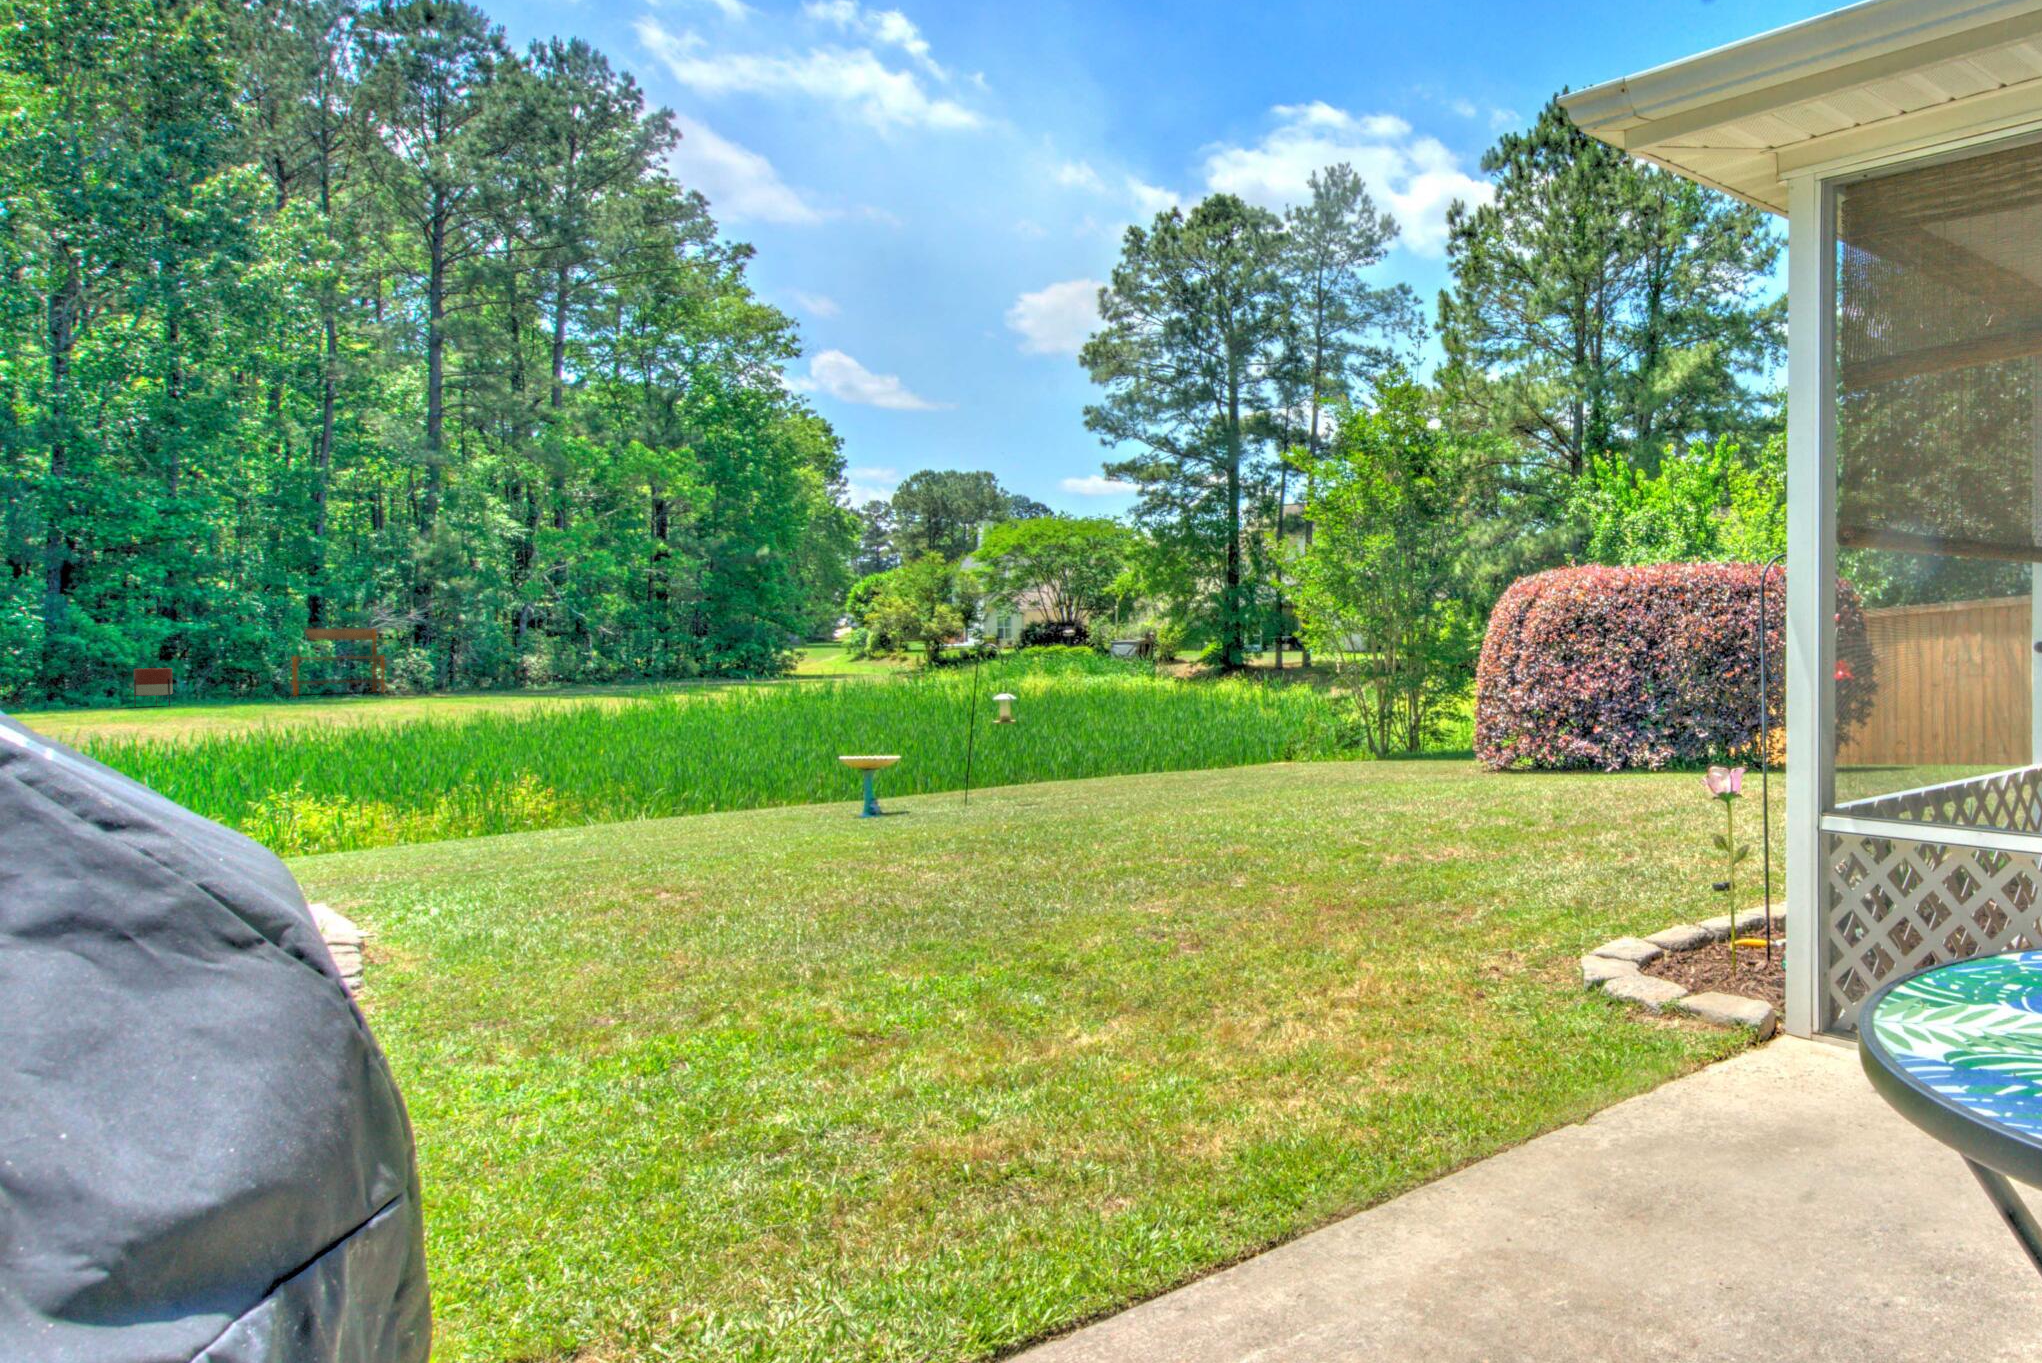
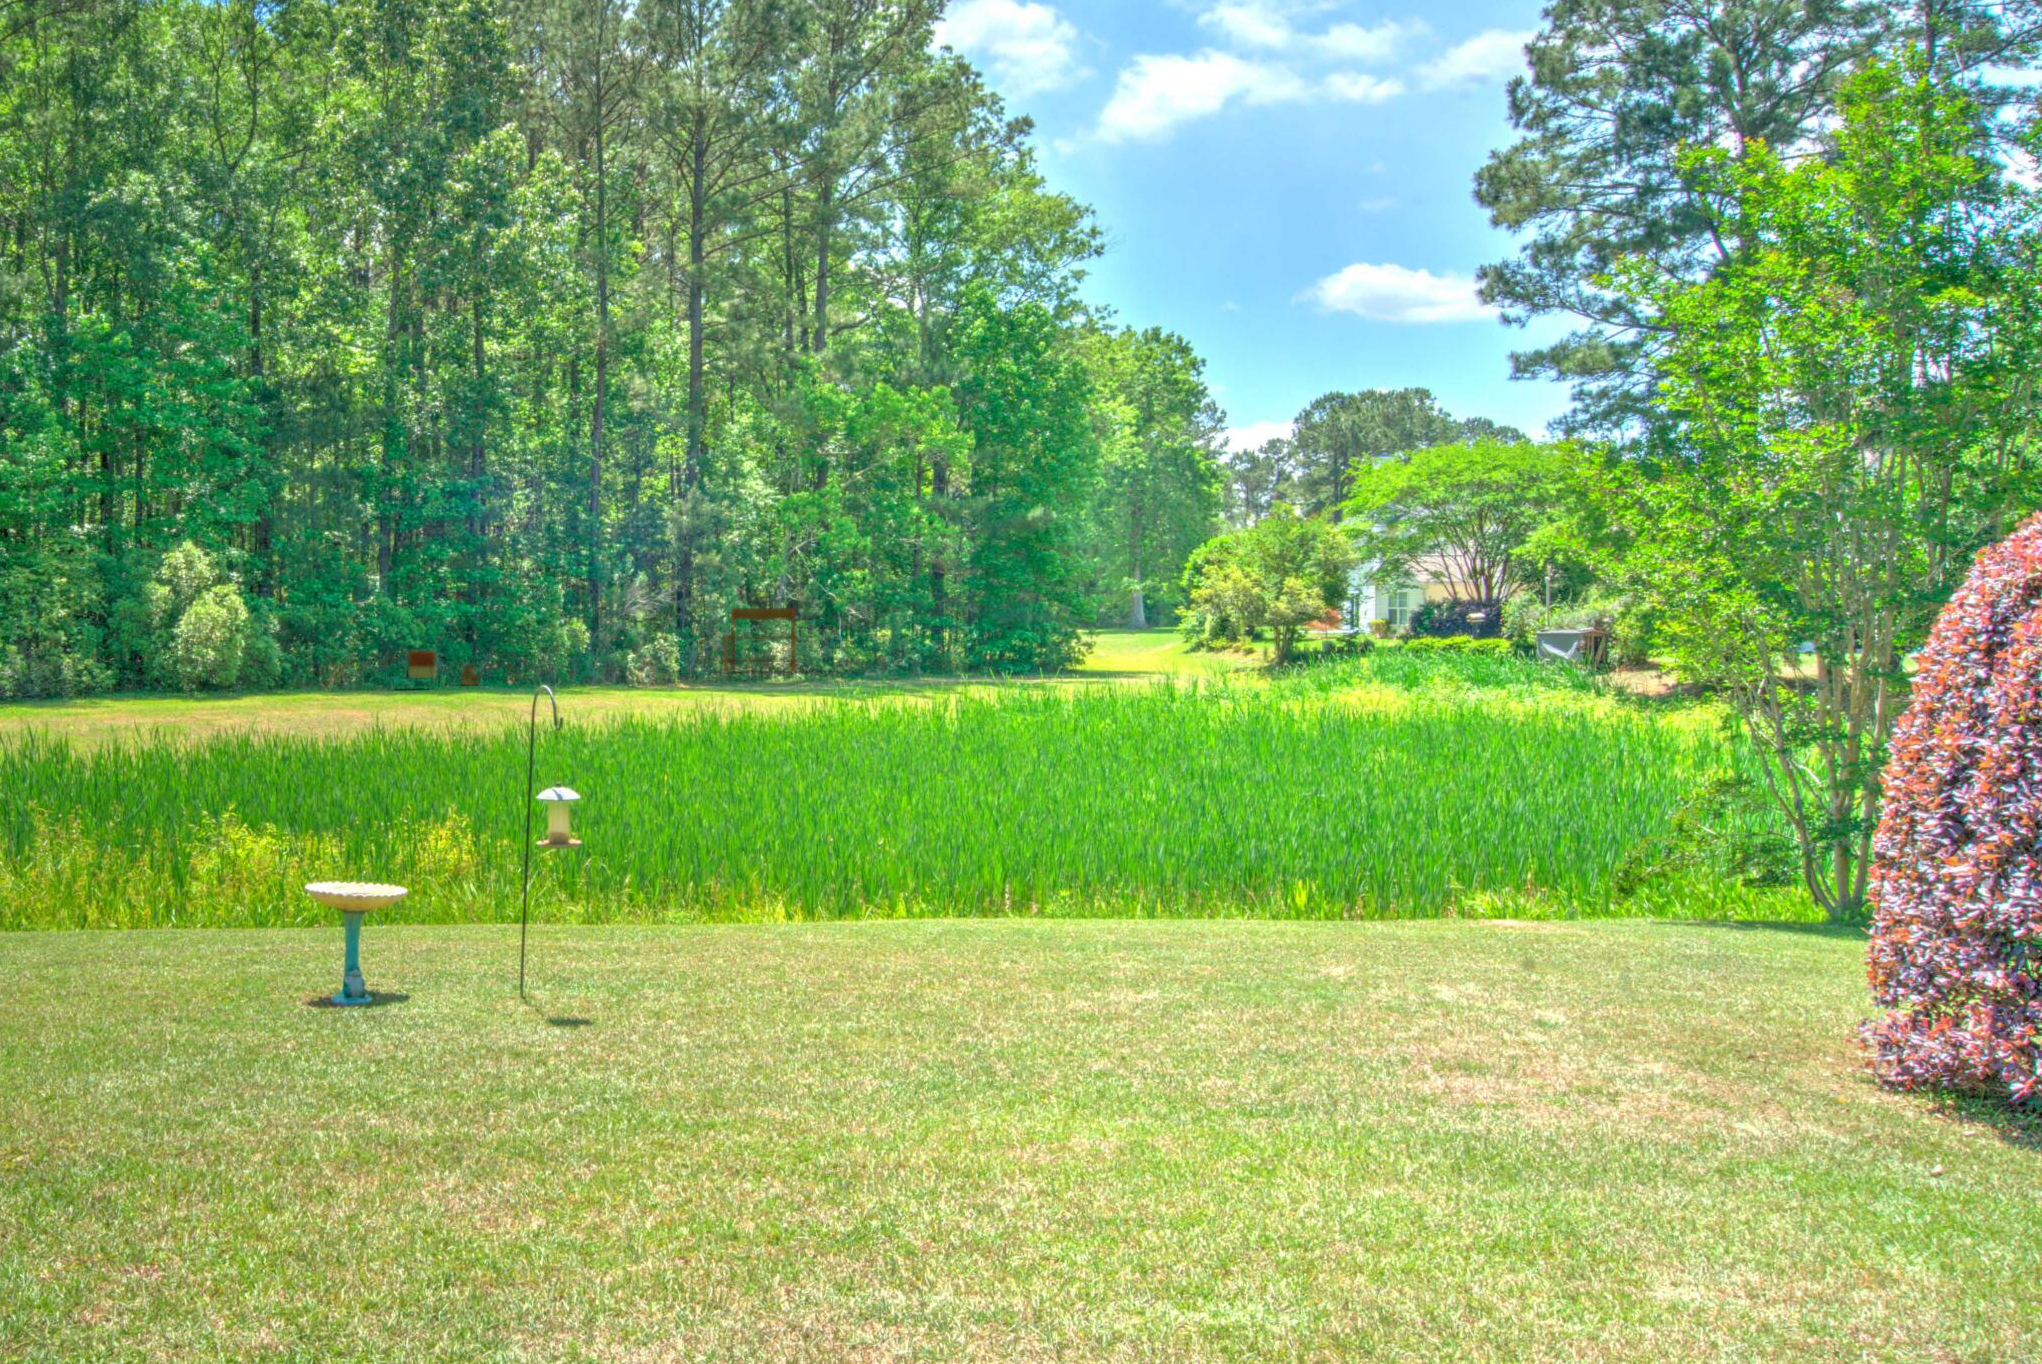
bench: present [291,628,385,695] -> present [724,608,797,672]
watering can: none [187,678,234,702] -> present [459,664,480,685]

